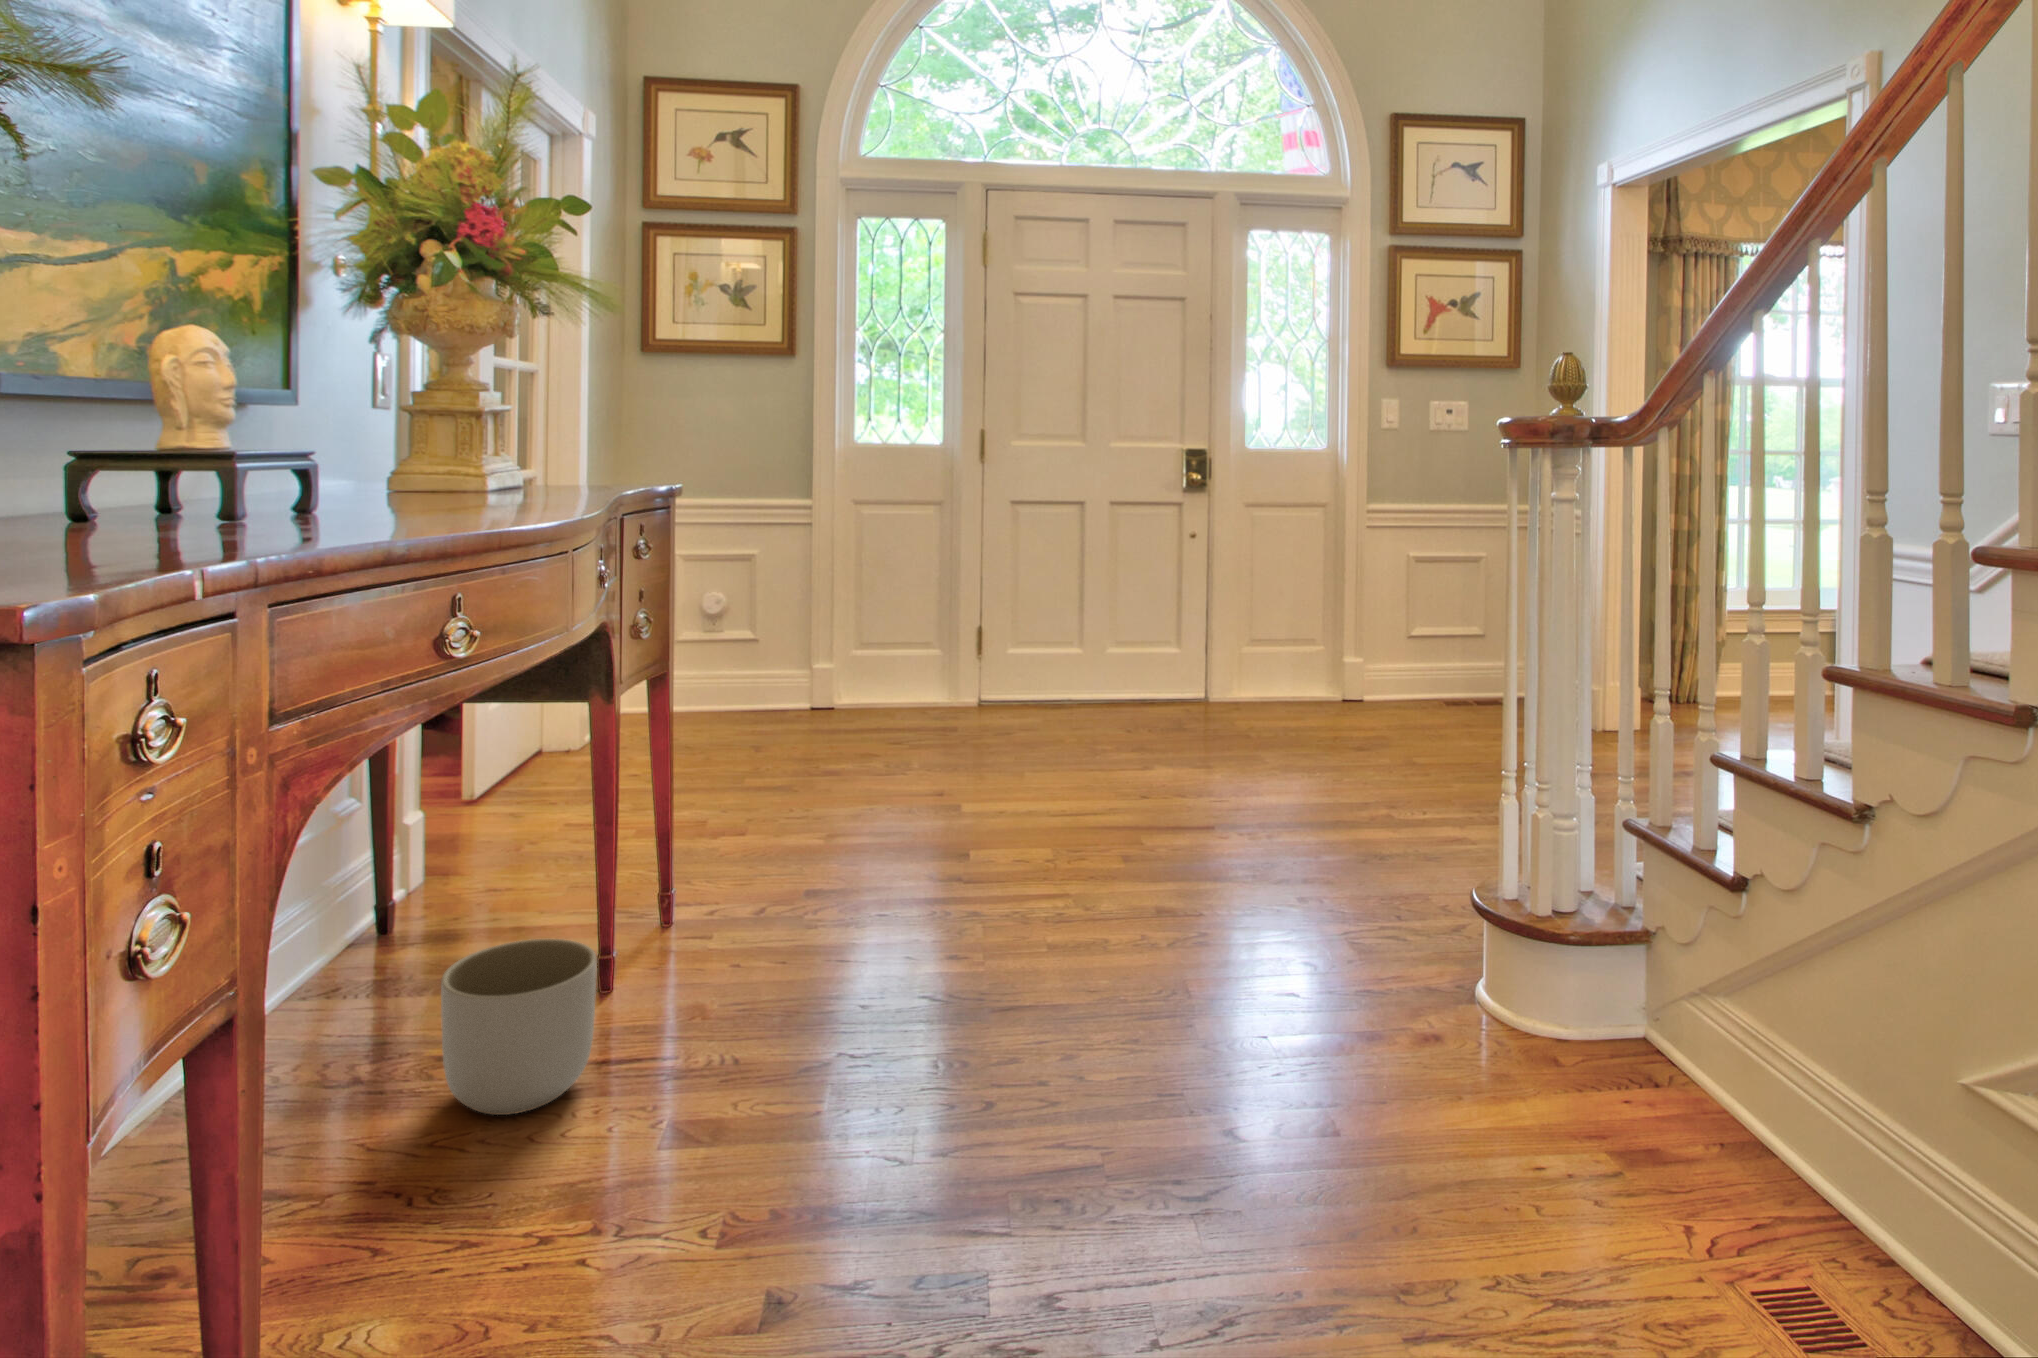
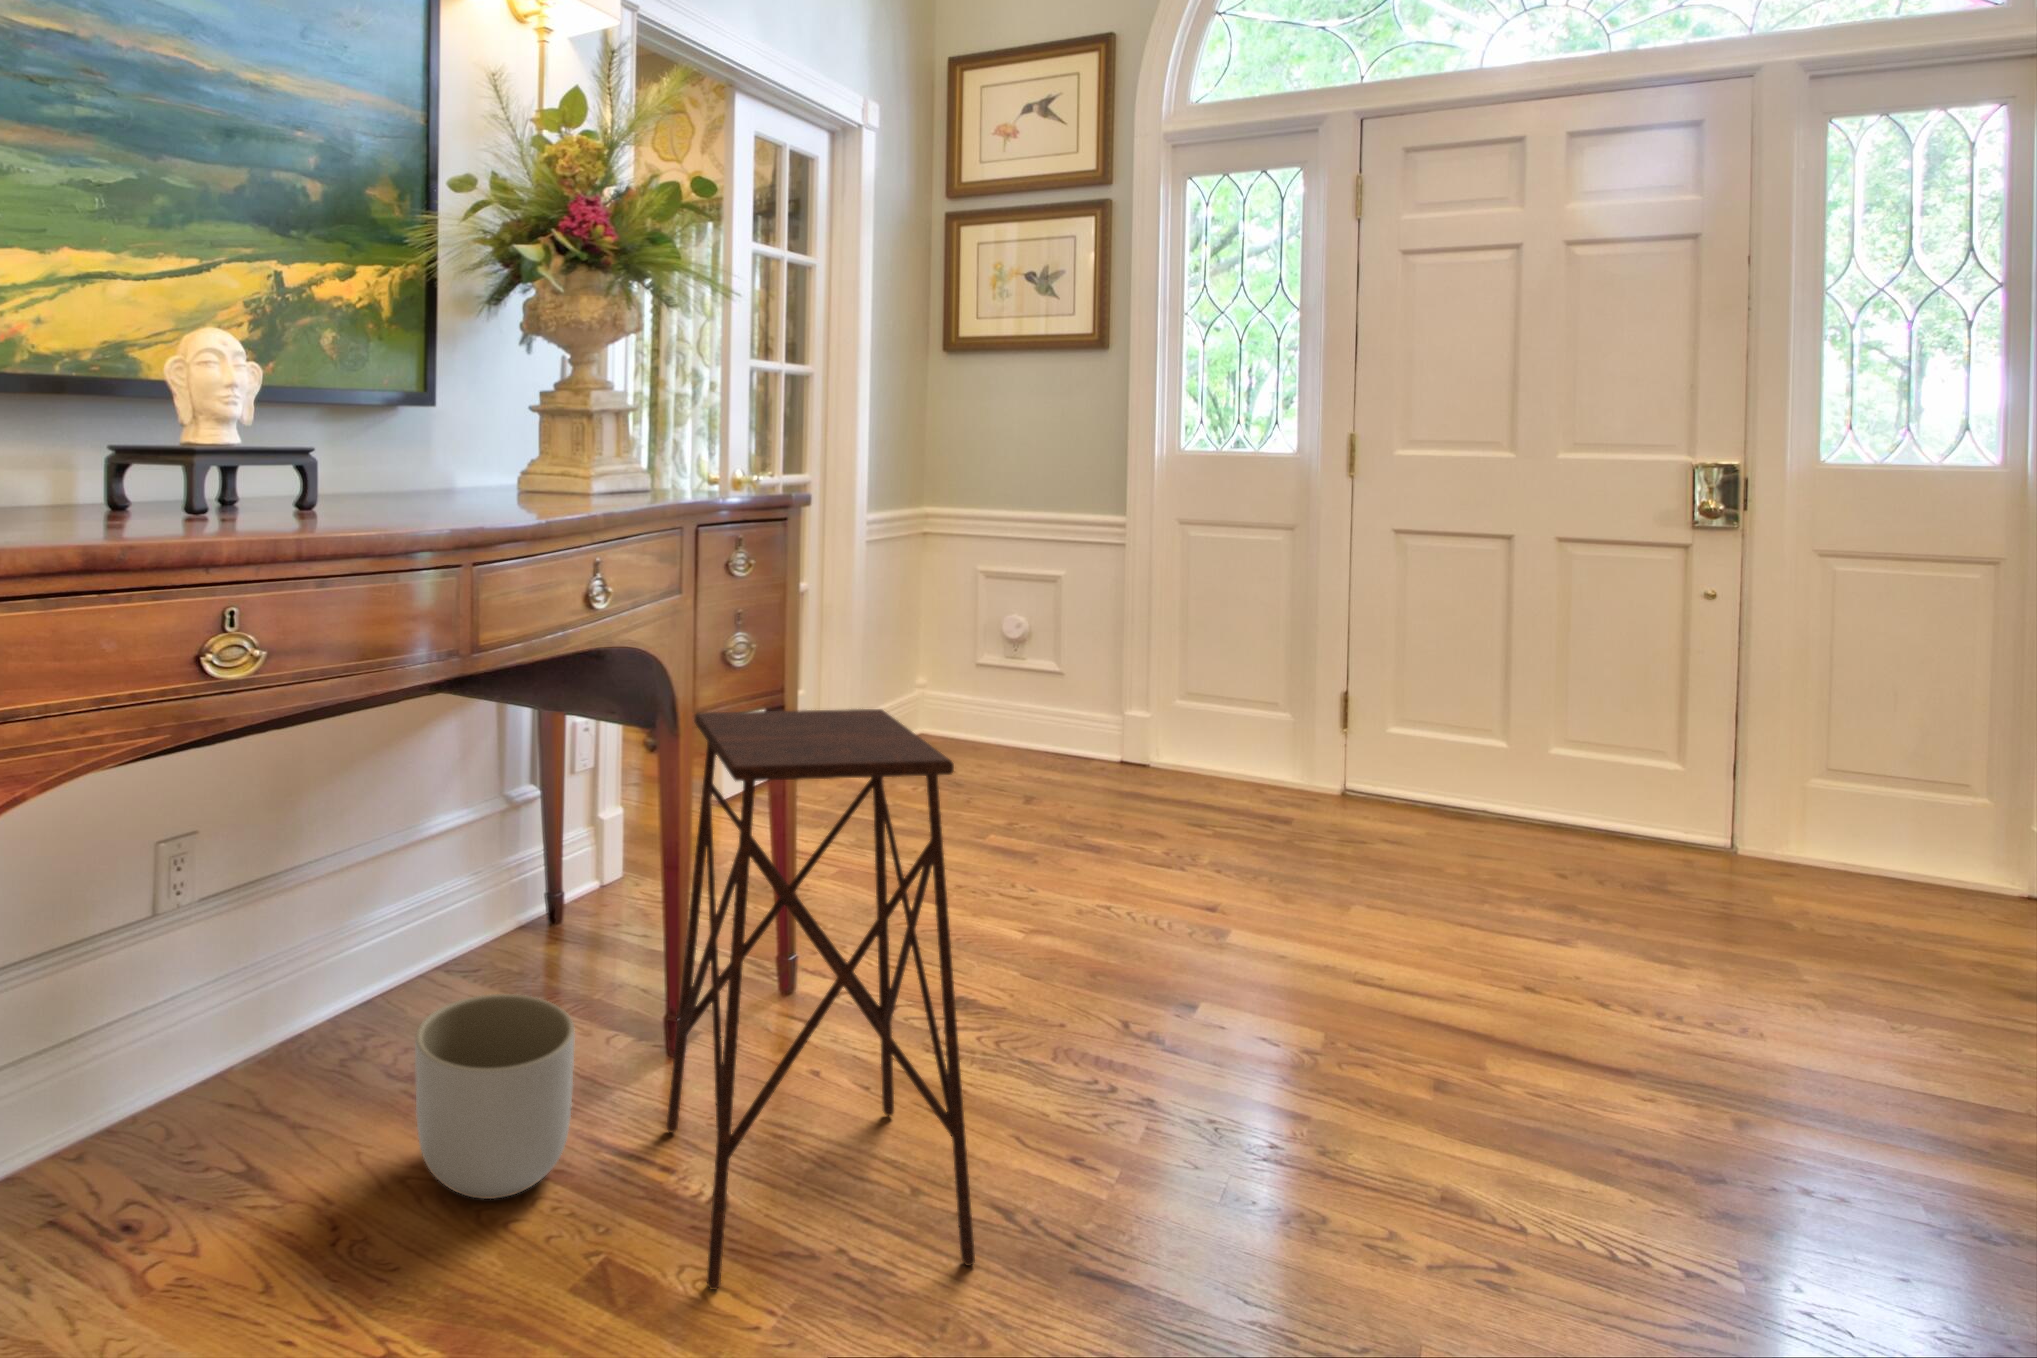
side table: none [646,645,925,1091] -> present [667,709,975,1290]

